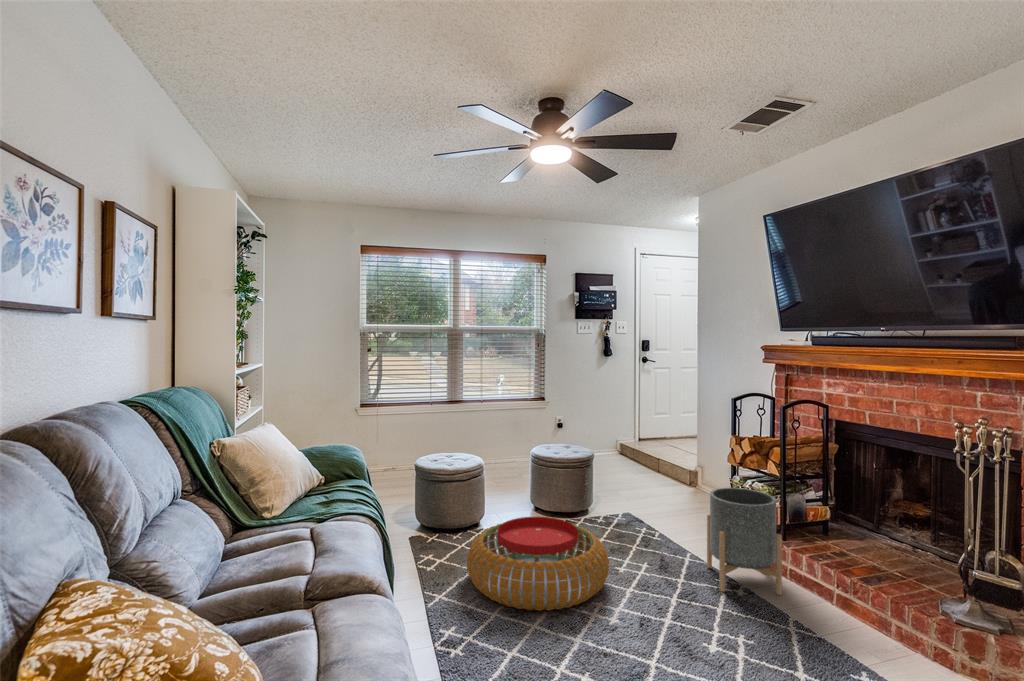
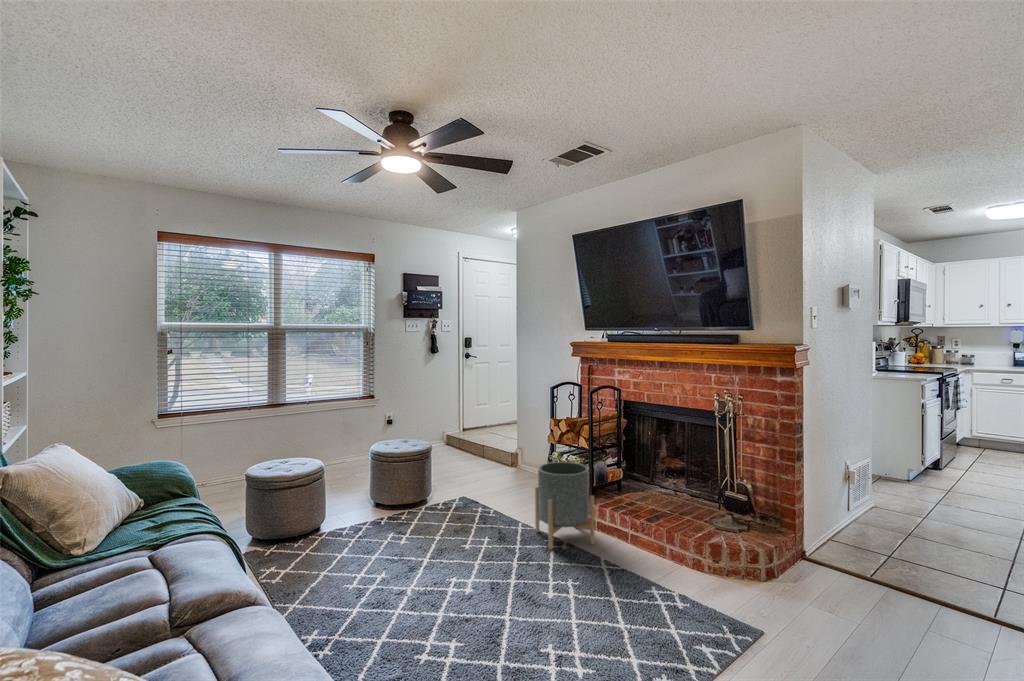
pouf: present [467,517,609,611] -> none [320,509,459,599]

